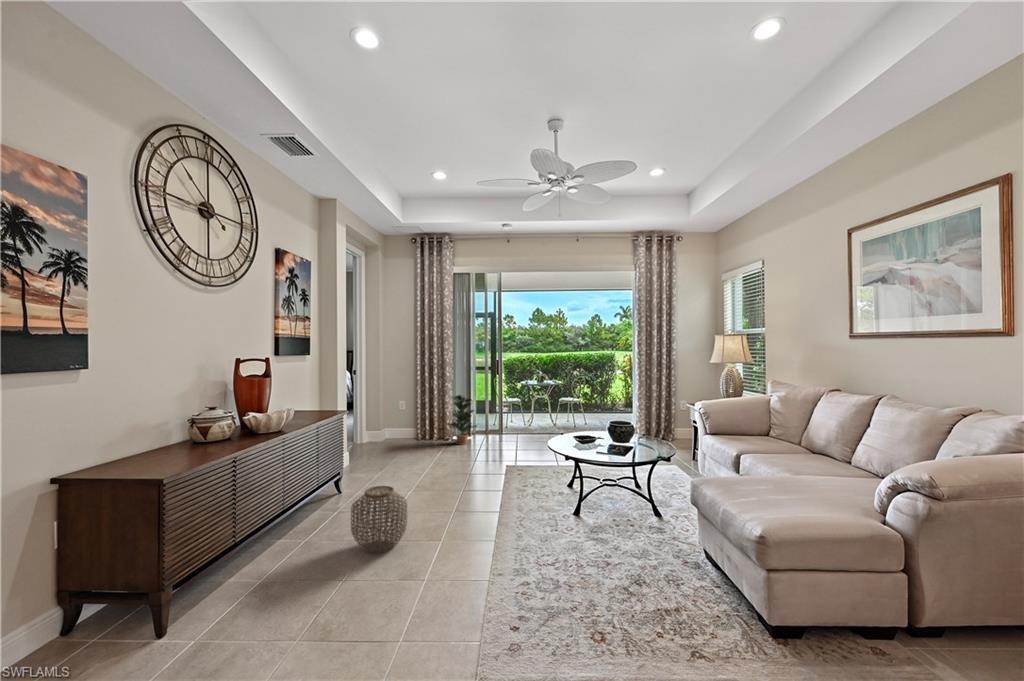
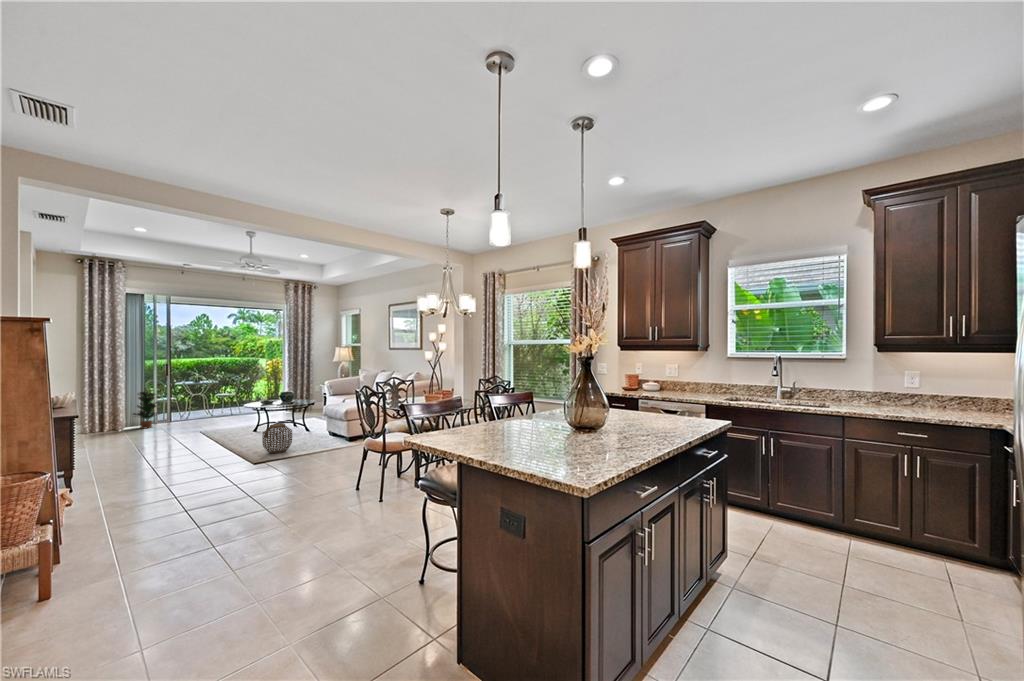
woven basket: present [351,486,407,553] -> present [262,424,292,454]

